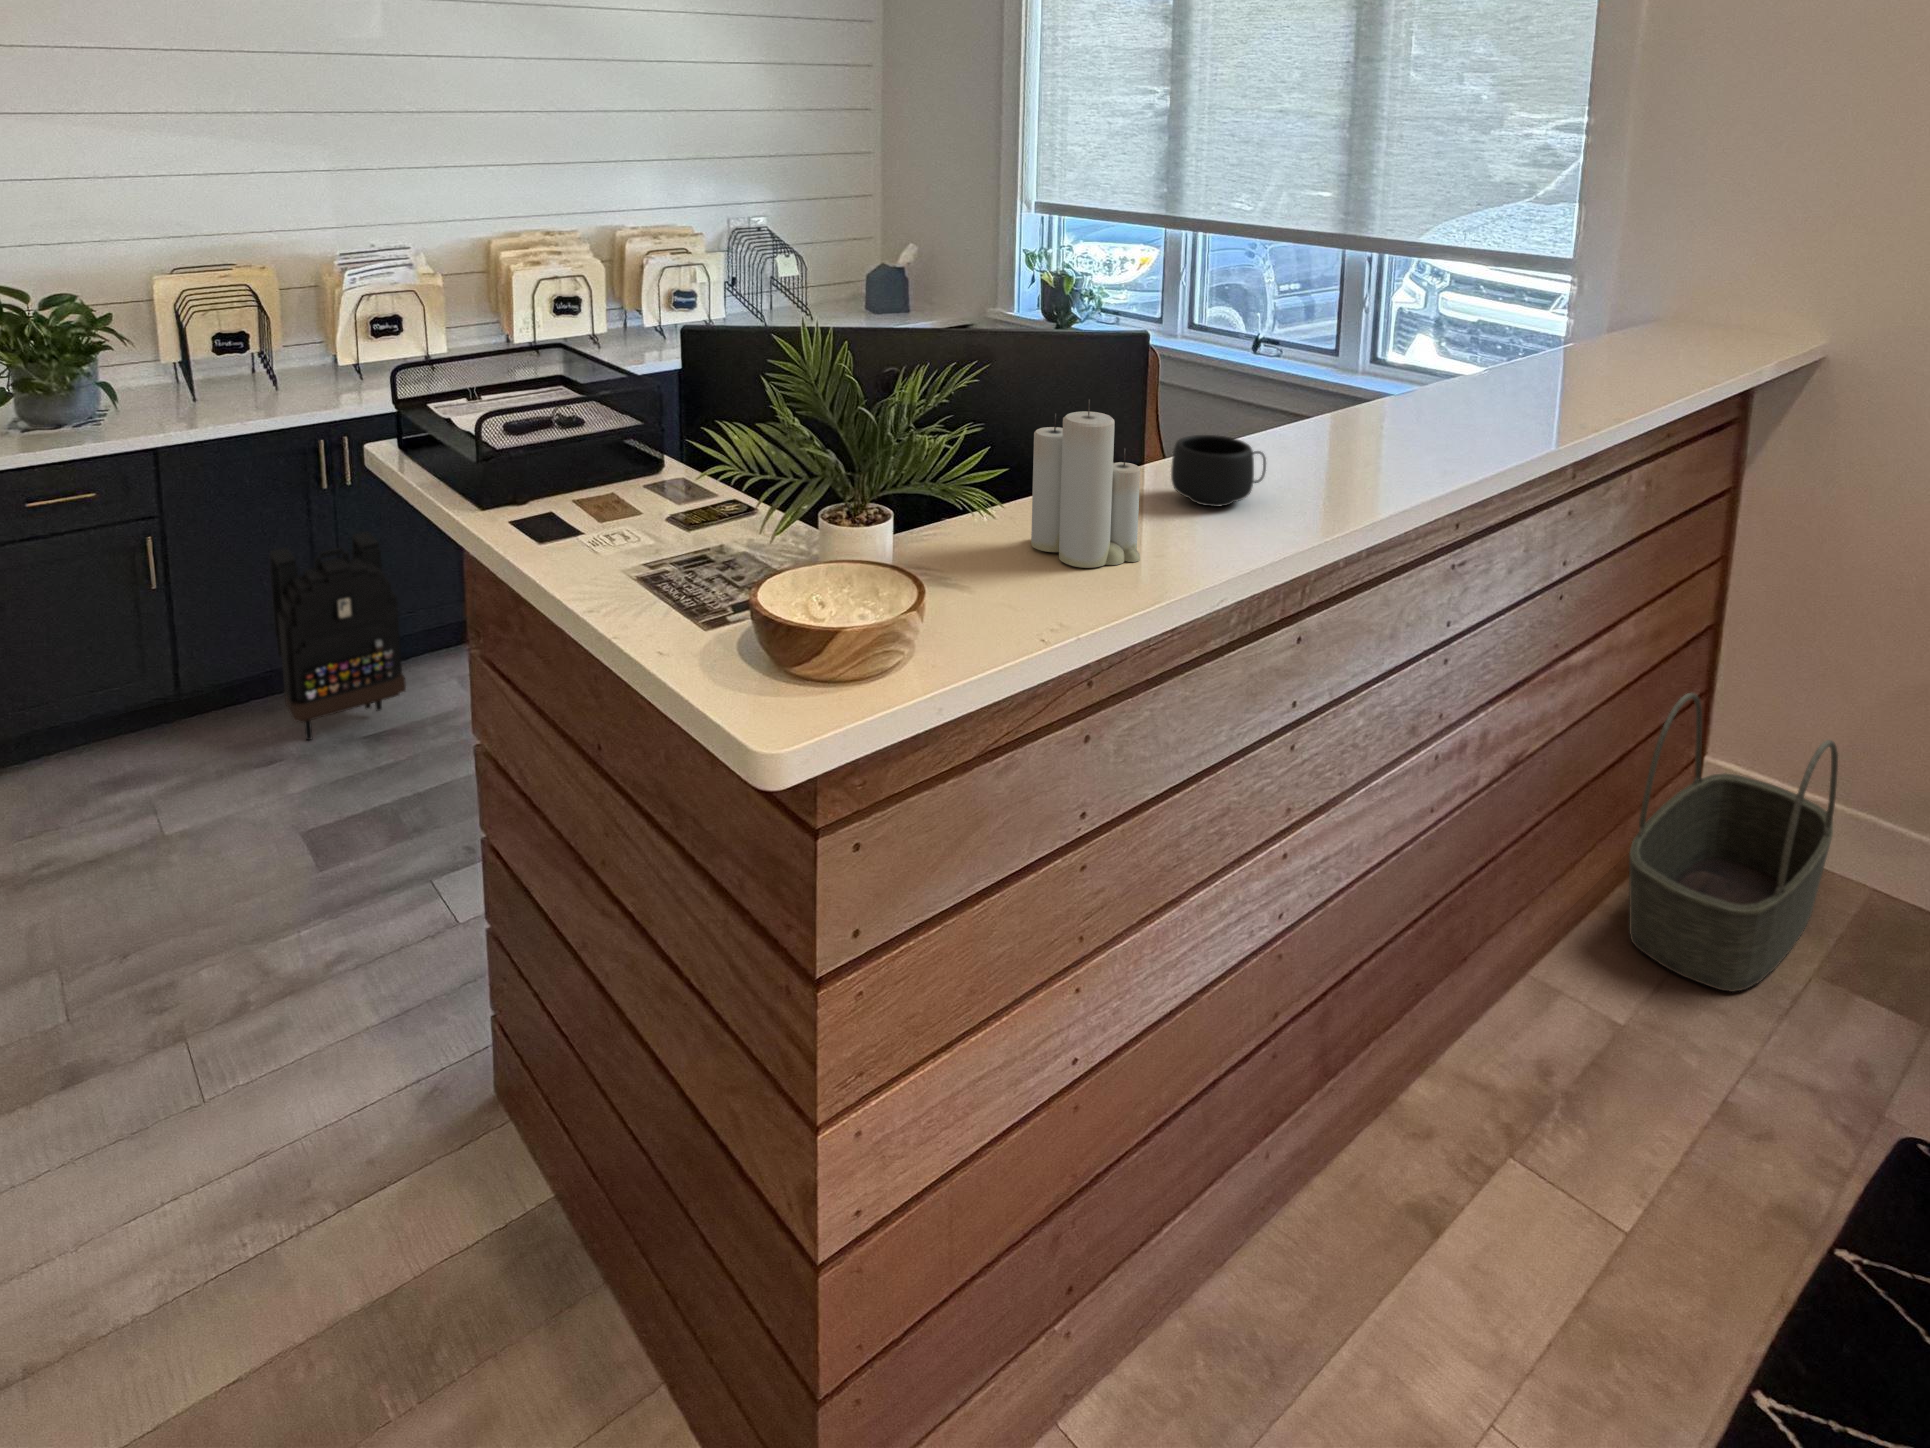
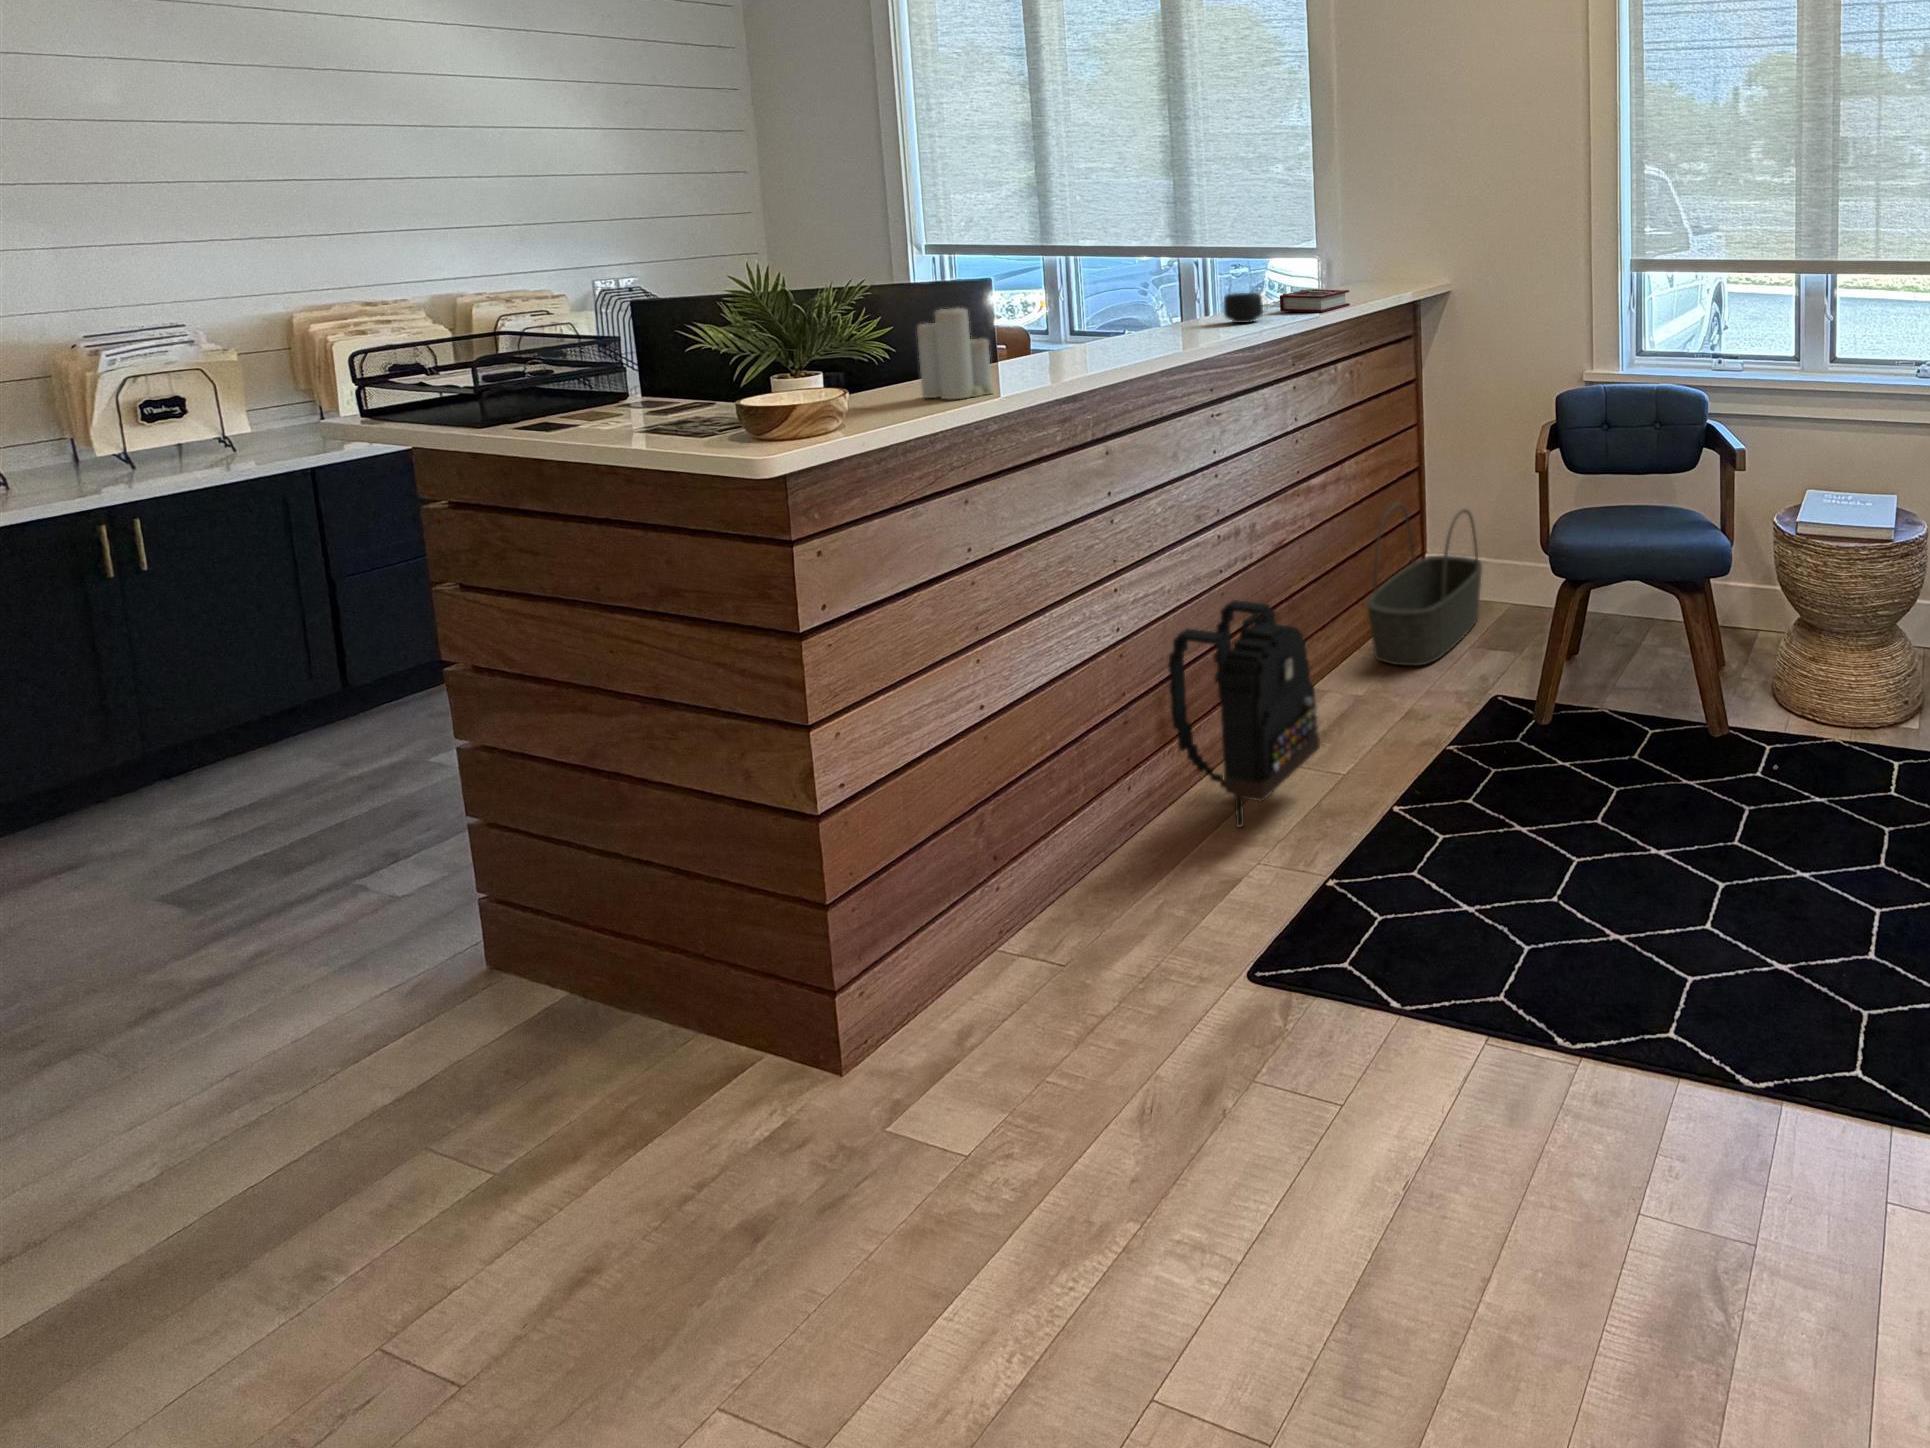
book: none [1550,346,1673,398] -> present [1280,289,1350,312]
mug: present [1171,435,1266,507] -> present [1223,293,1268,323]
backpack: present [270,531,406,740] -> present [1168,600,1320,827]

